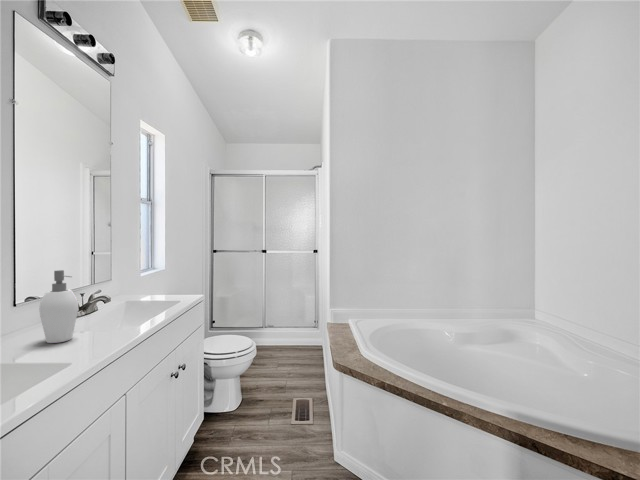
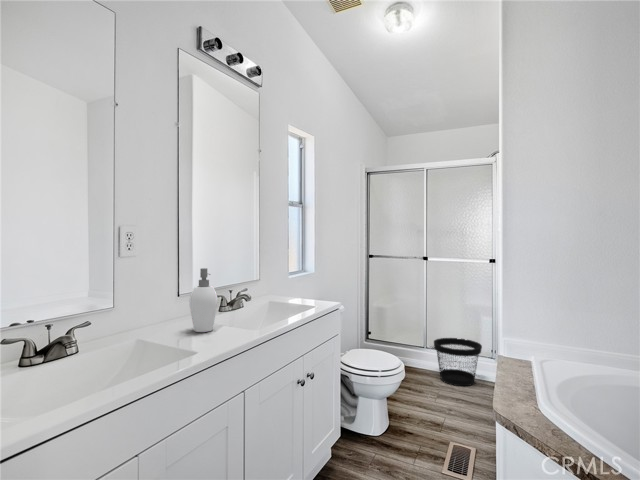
wastebasket: none [271,316,308,354] -> present [434,338,482,386]

